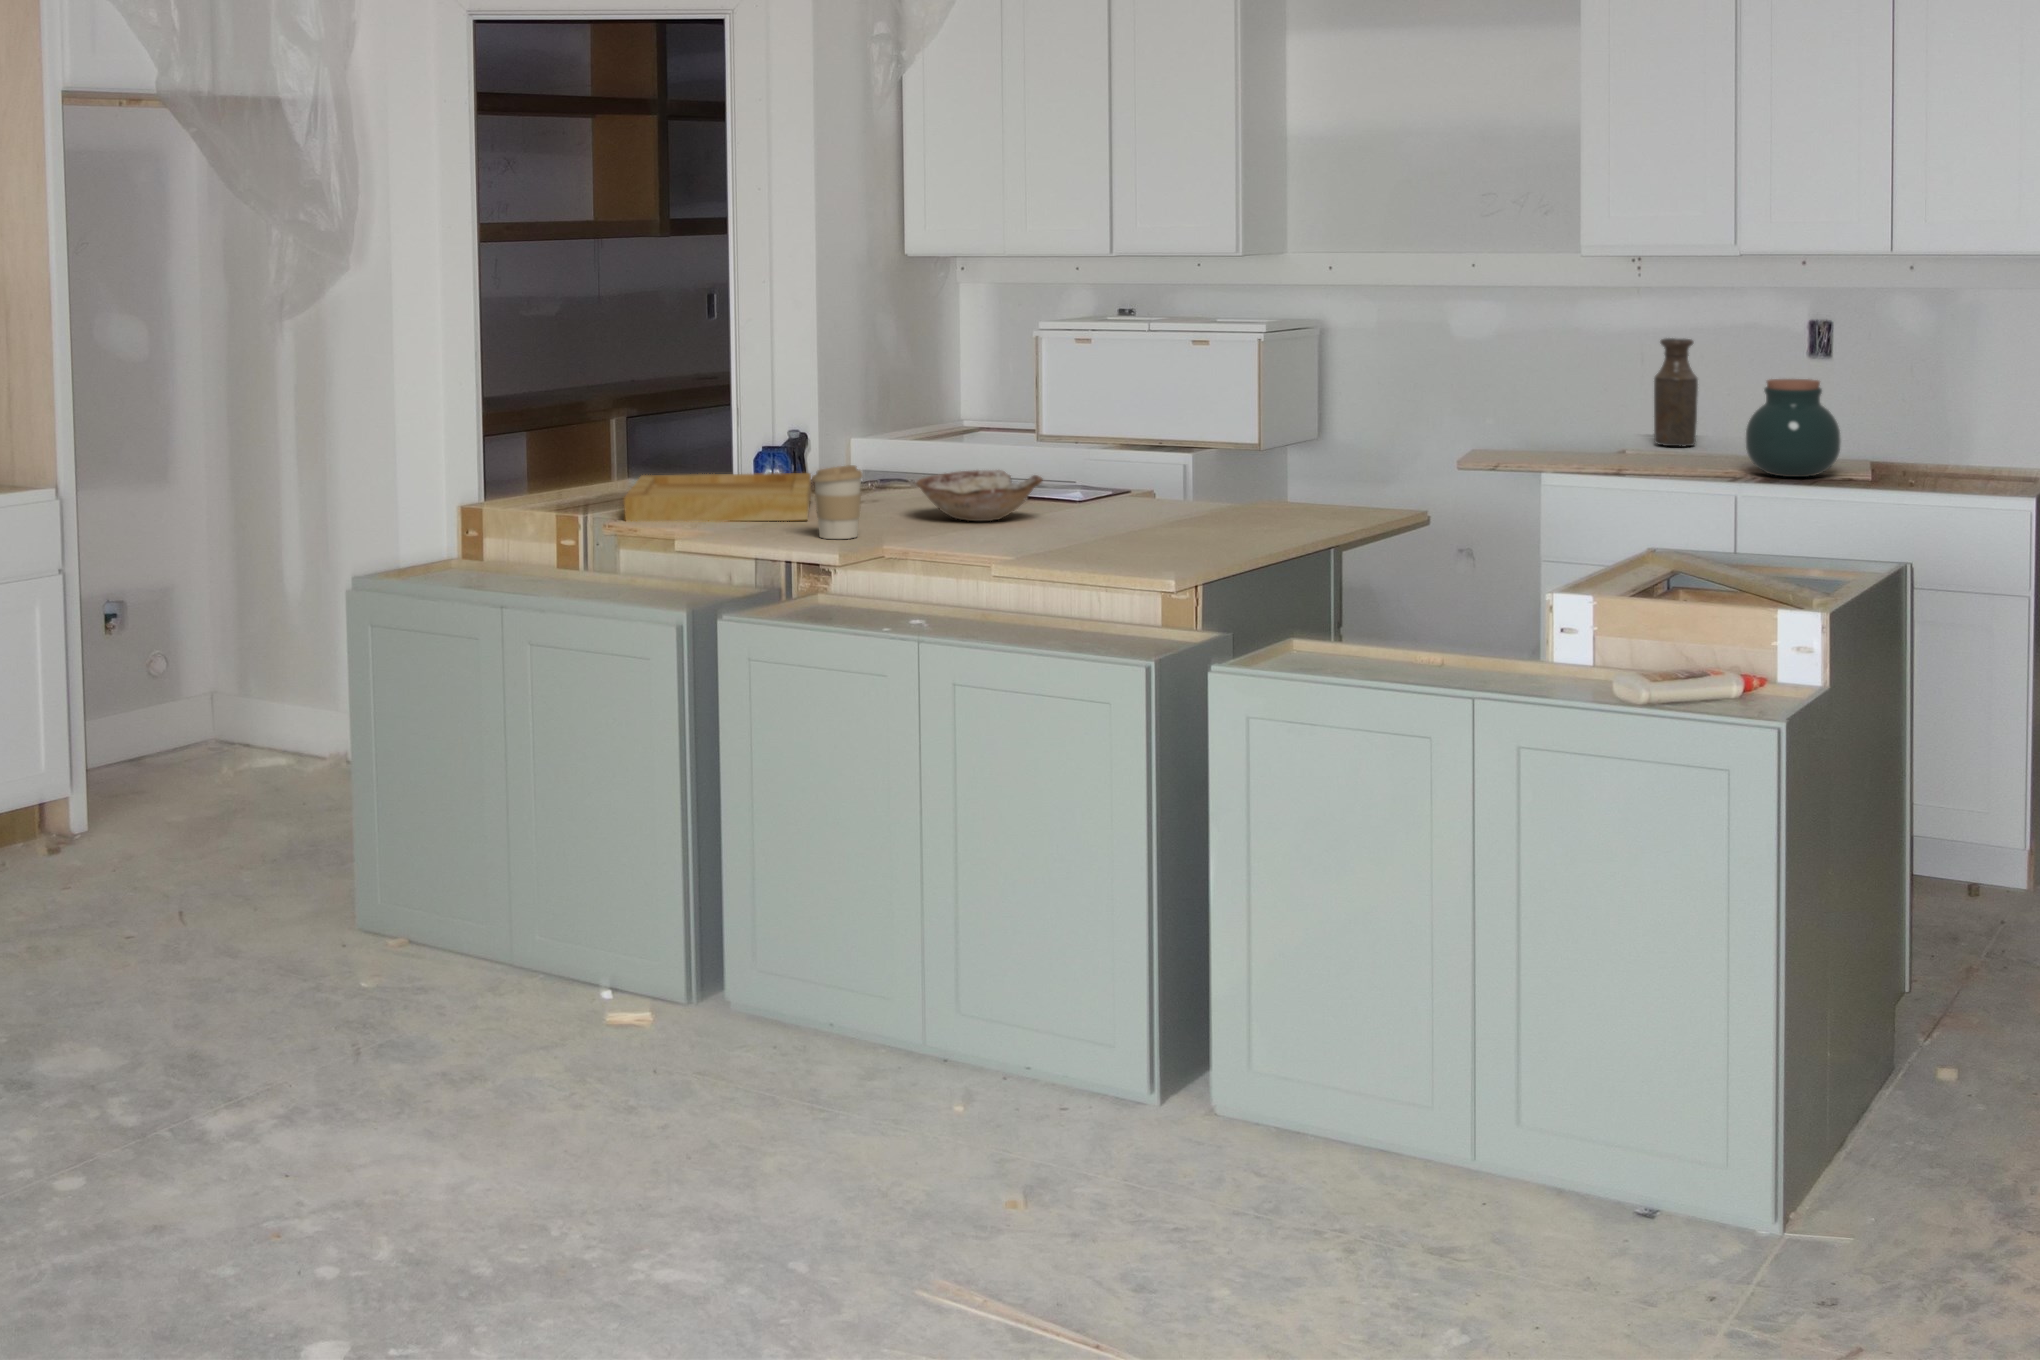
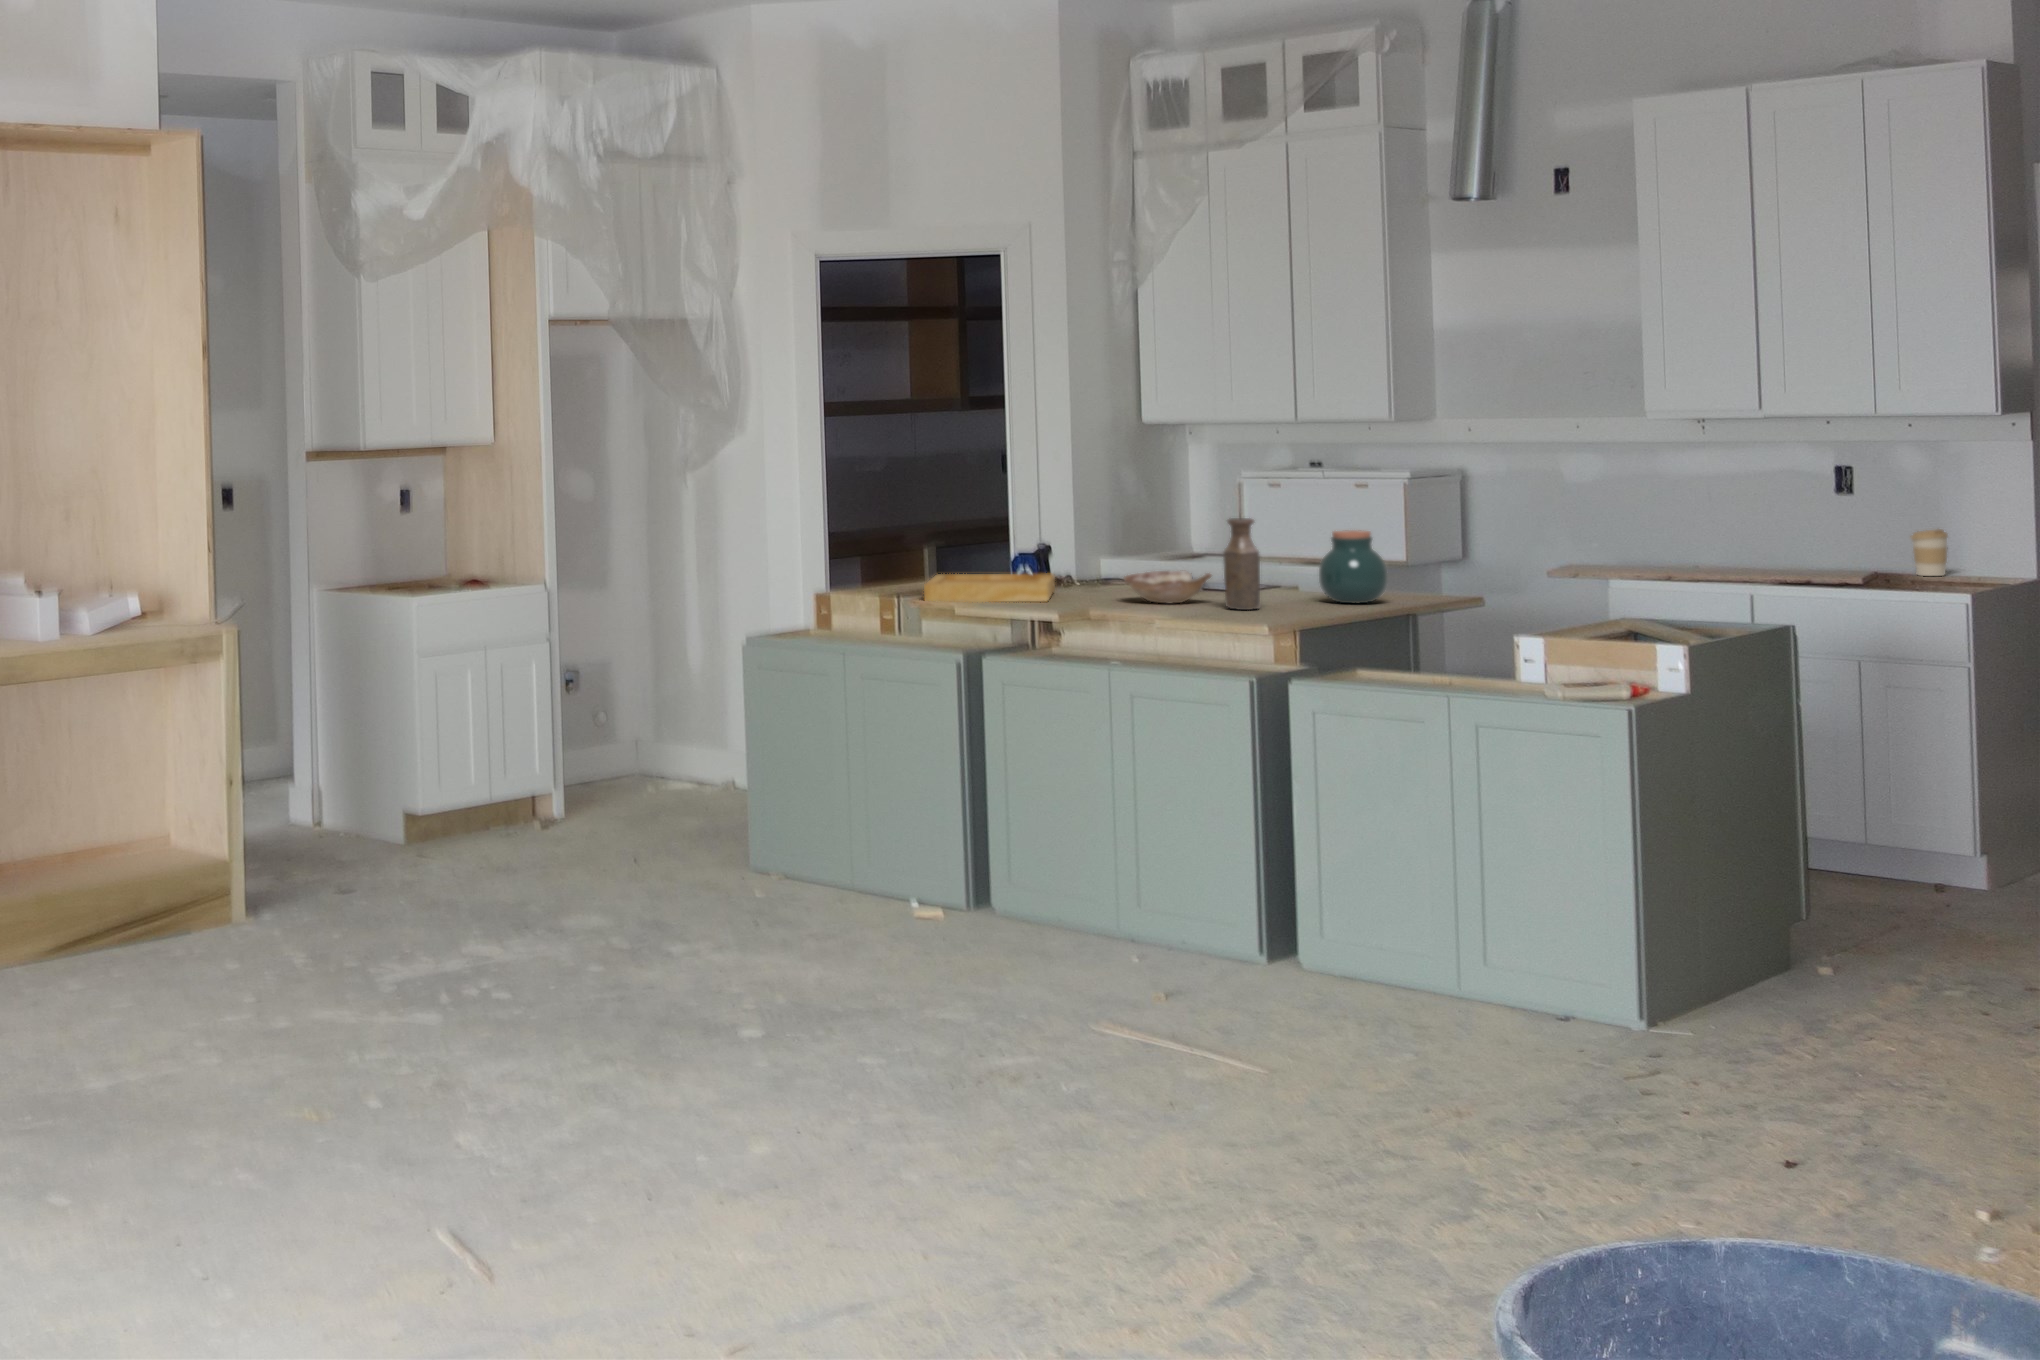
bottle: present [1654,338,1698,446] -> present [1223,518,1260,610]
jar: present [1746,379,1841,477] -> present [1319,530,1388,604]
coffee cup: present [812,465,863,539] -> present [1910,529,1948,576]

